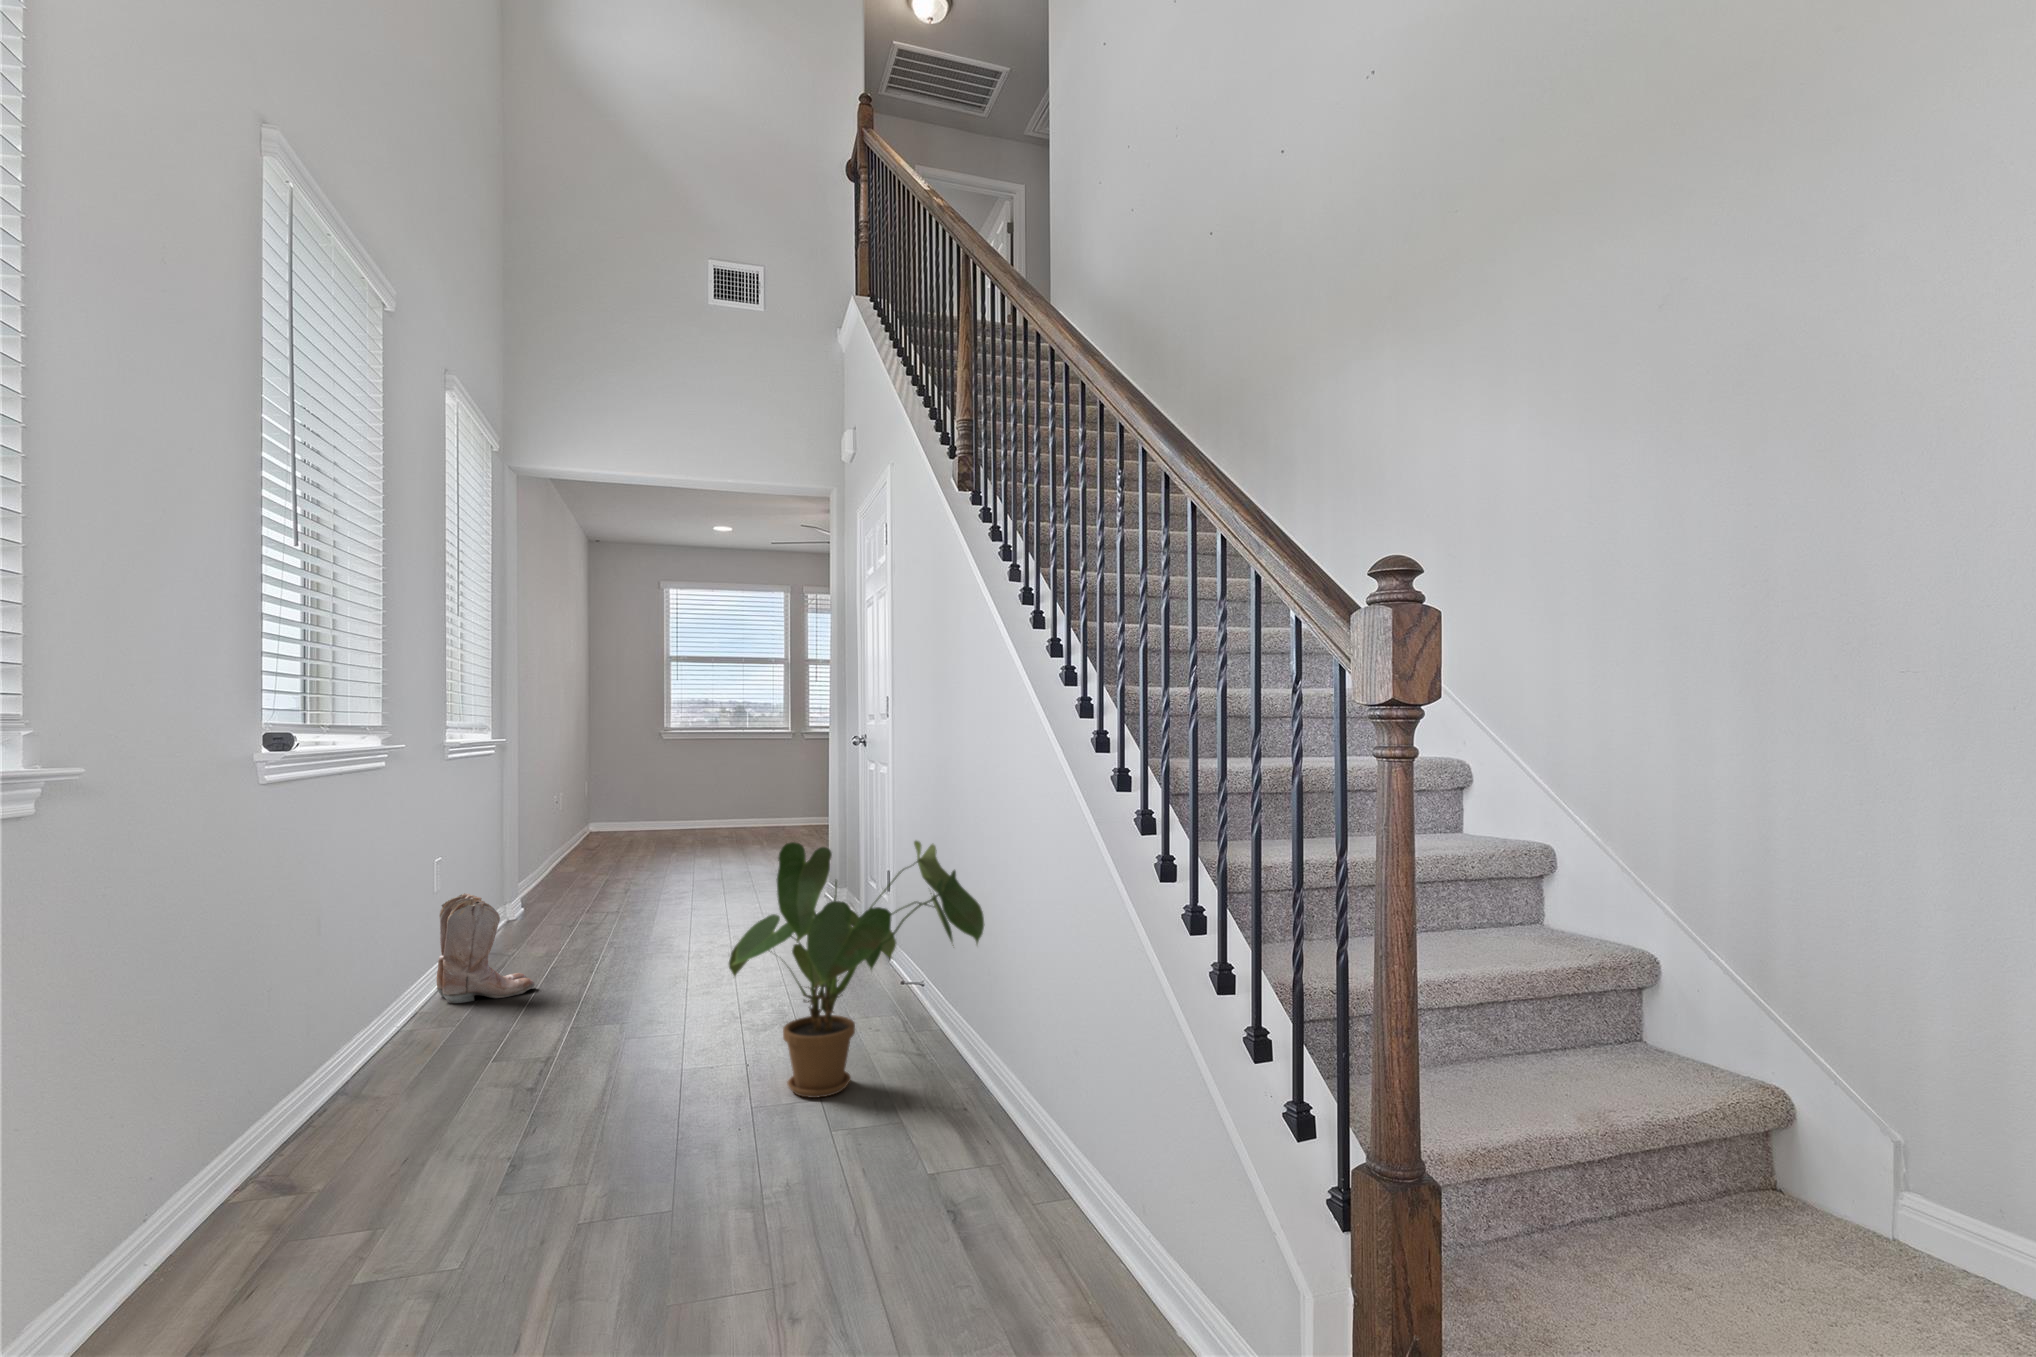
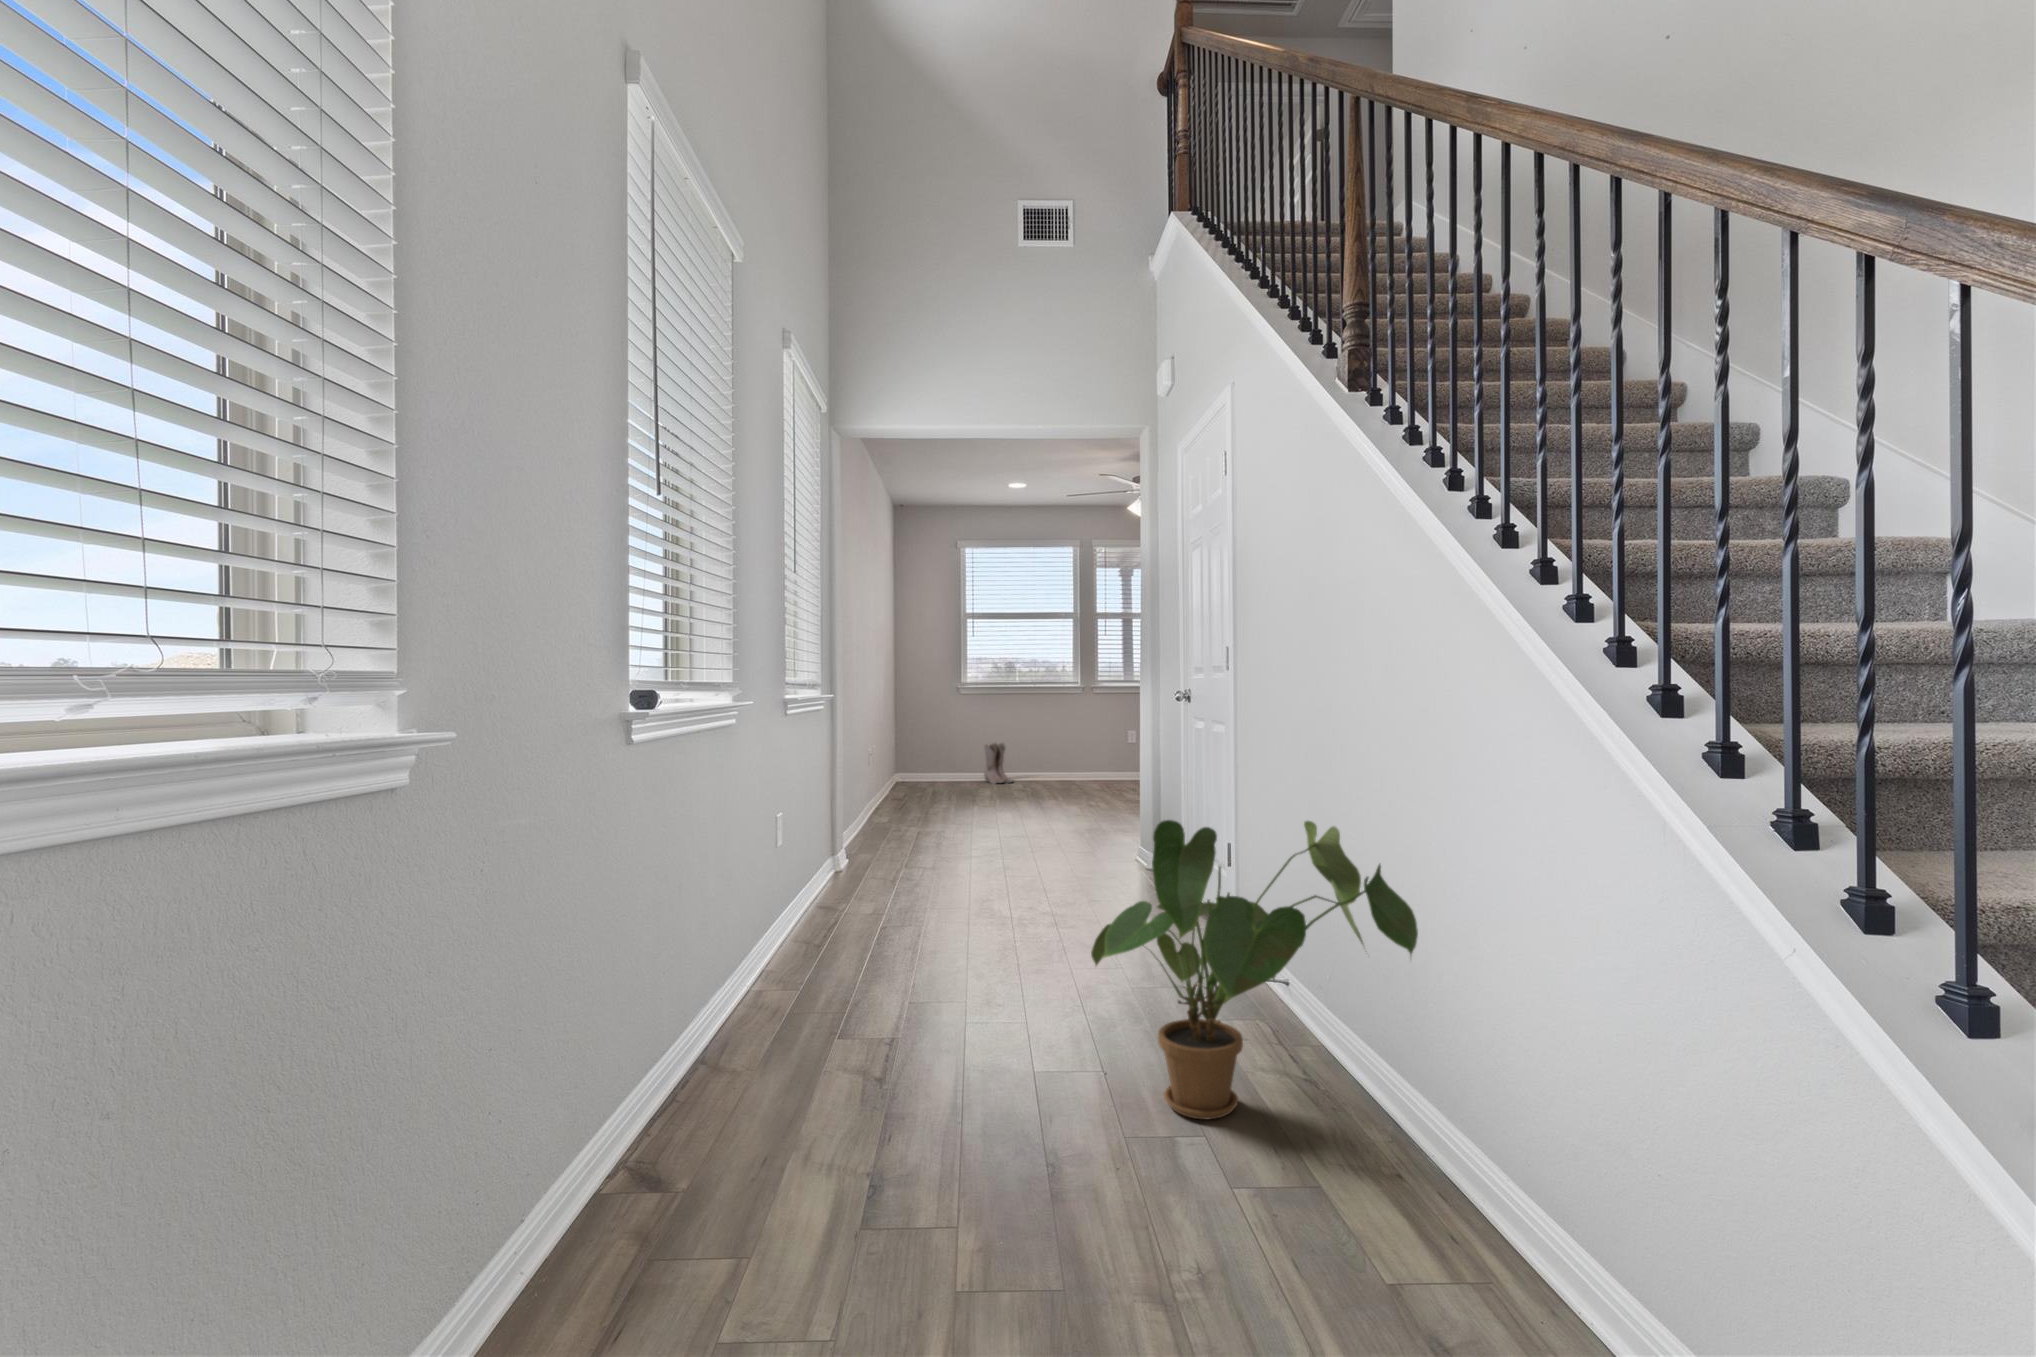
boots: present [437,893,536,1003] -> present [984,743,1012,784]

